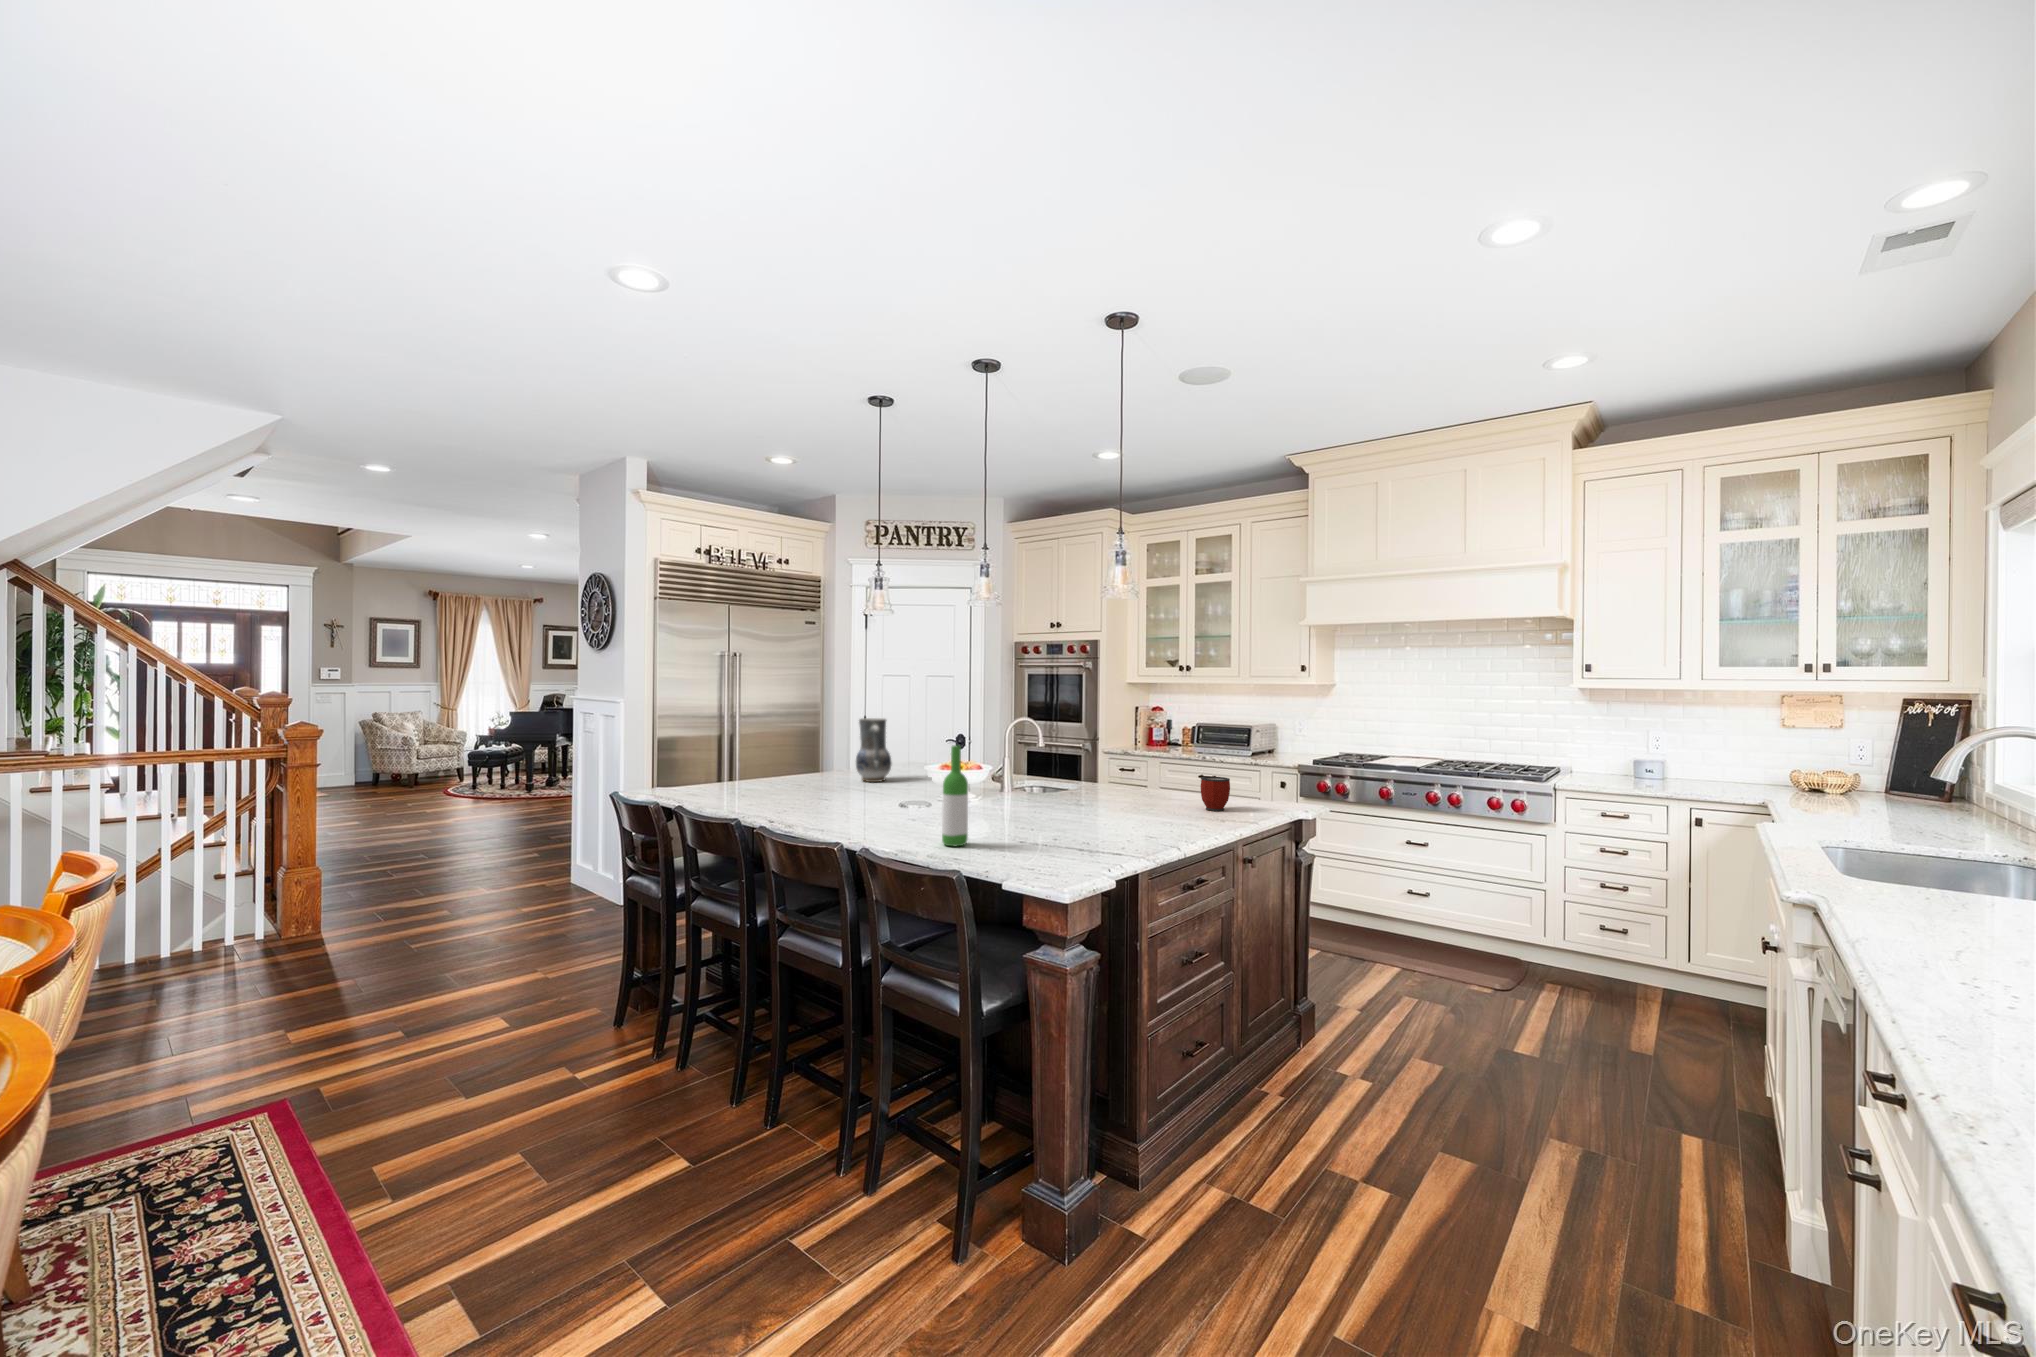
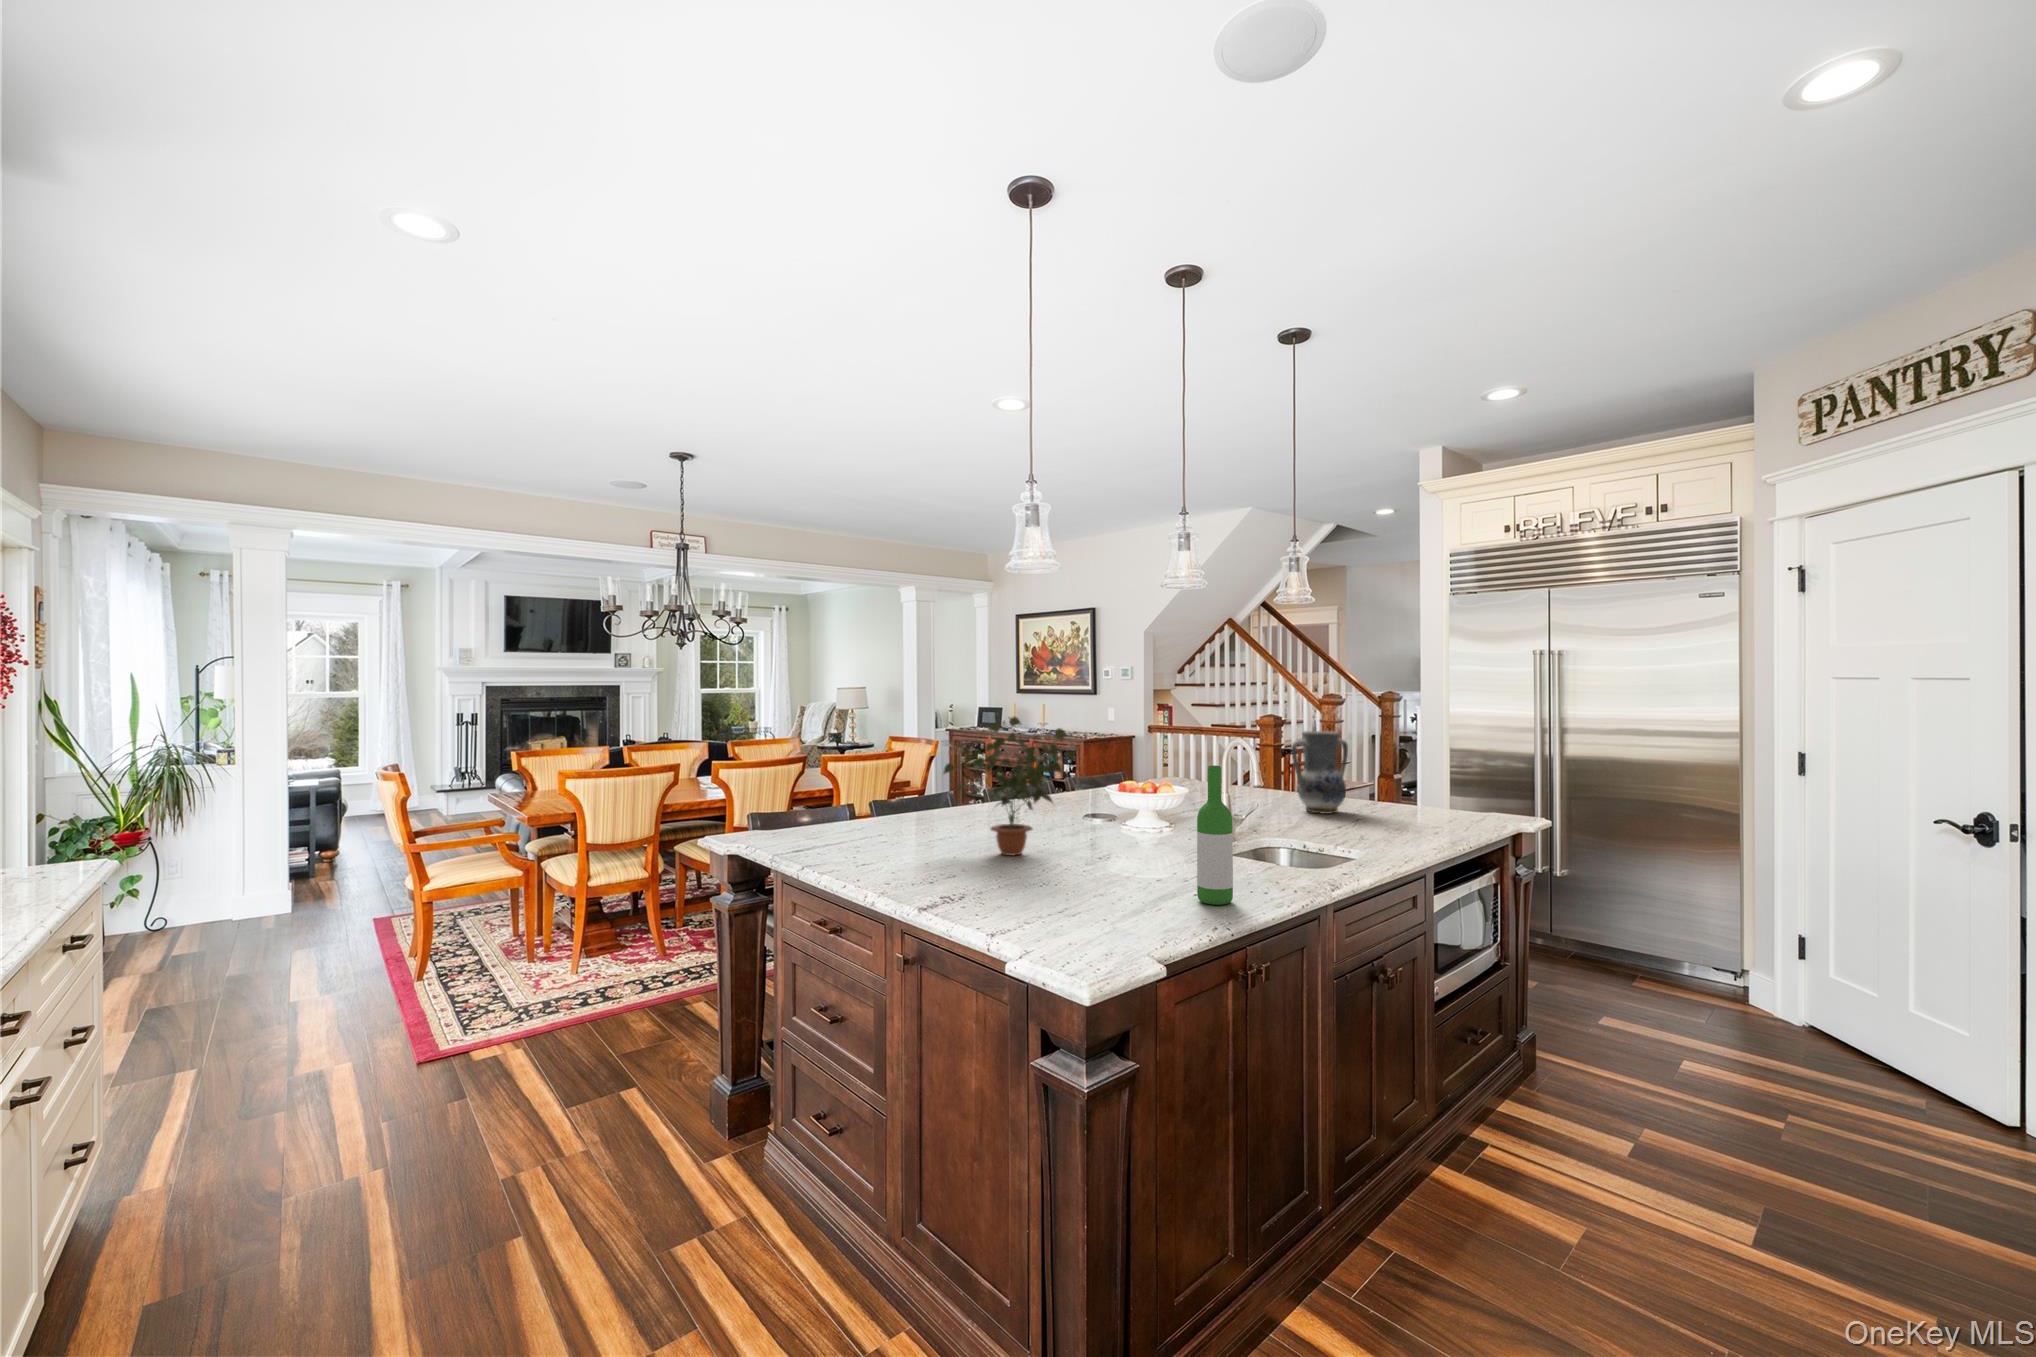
potted plant: none [1022,711,1124,822] -> present [944,716,1079,855]
wine bottle: present [942,745,968,846] -> present [1197,765,1233,905]
mug: present [1201,777,1230,811] -> none [1061,847,1123,913]

